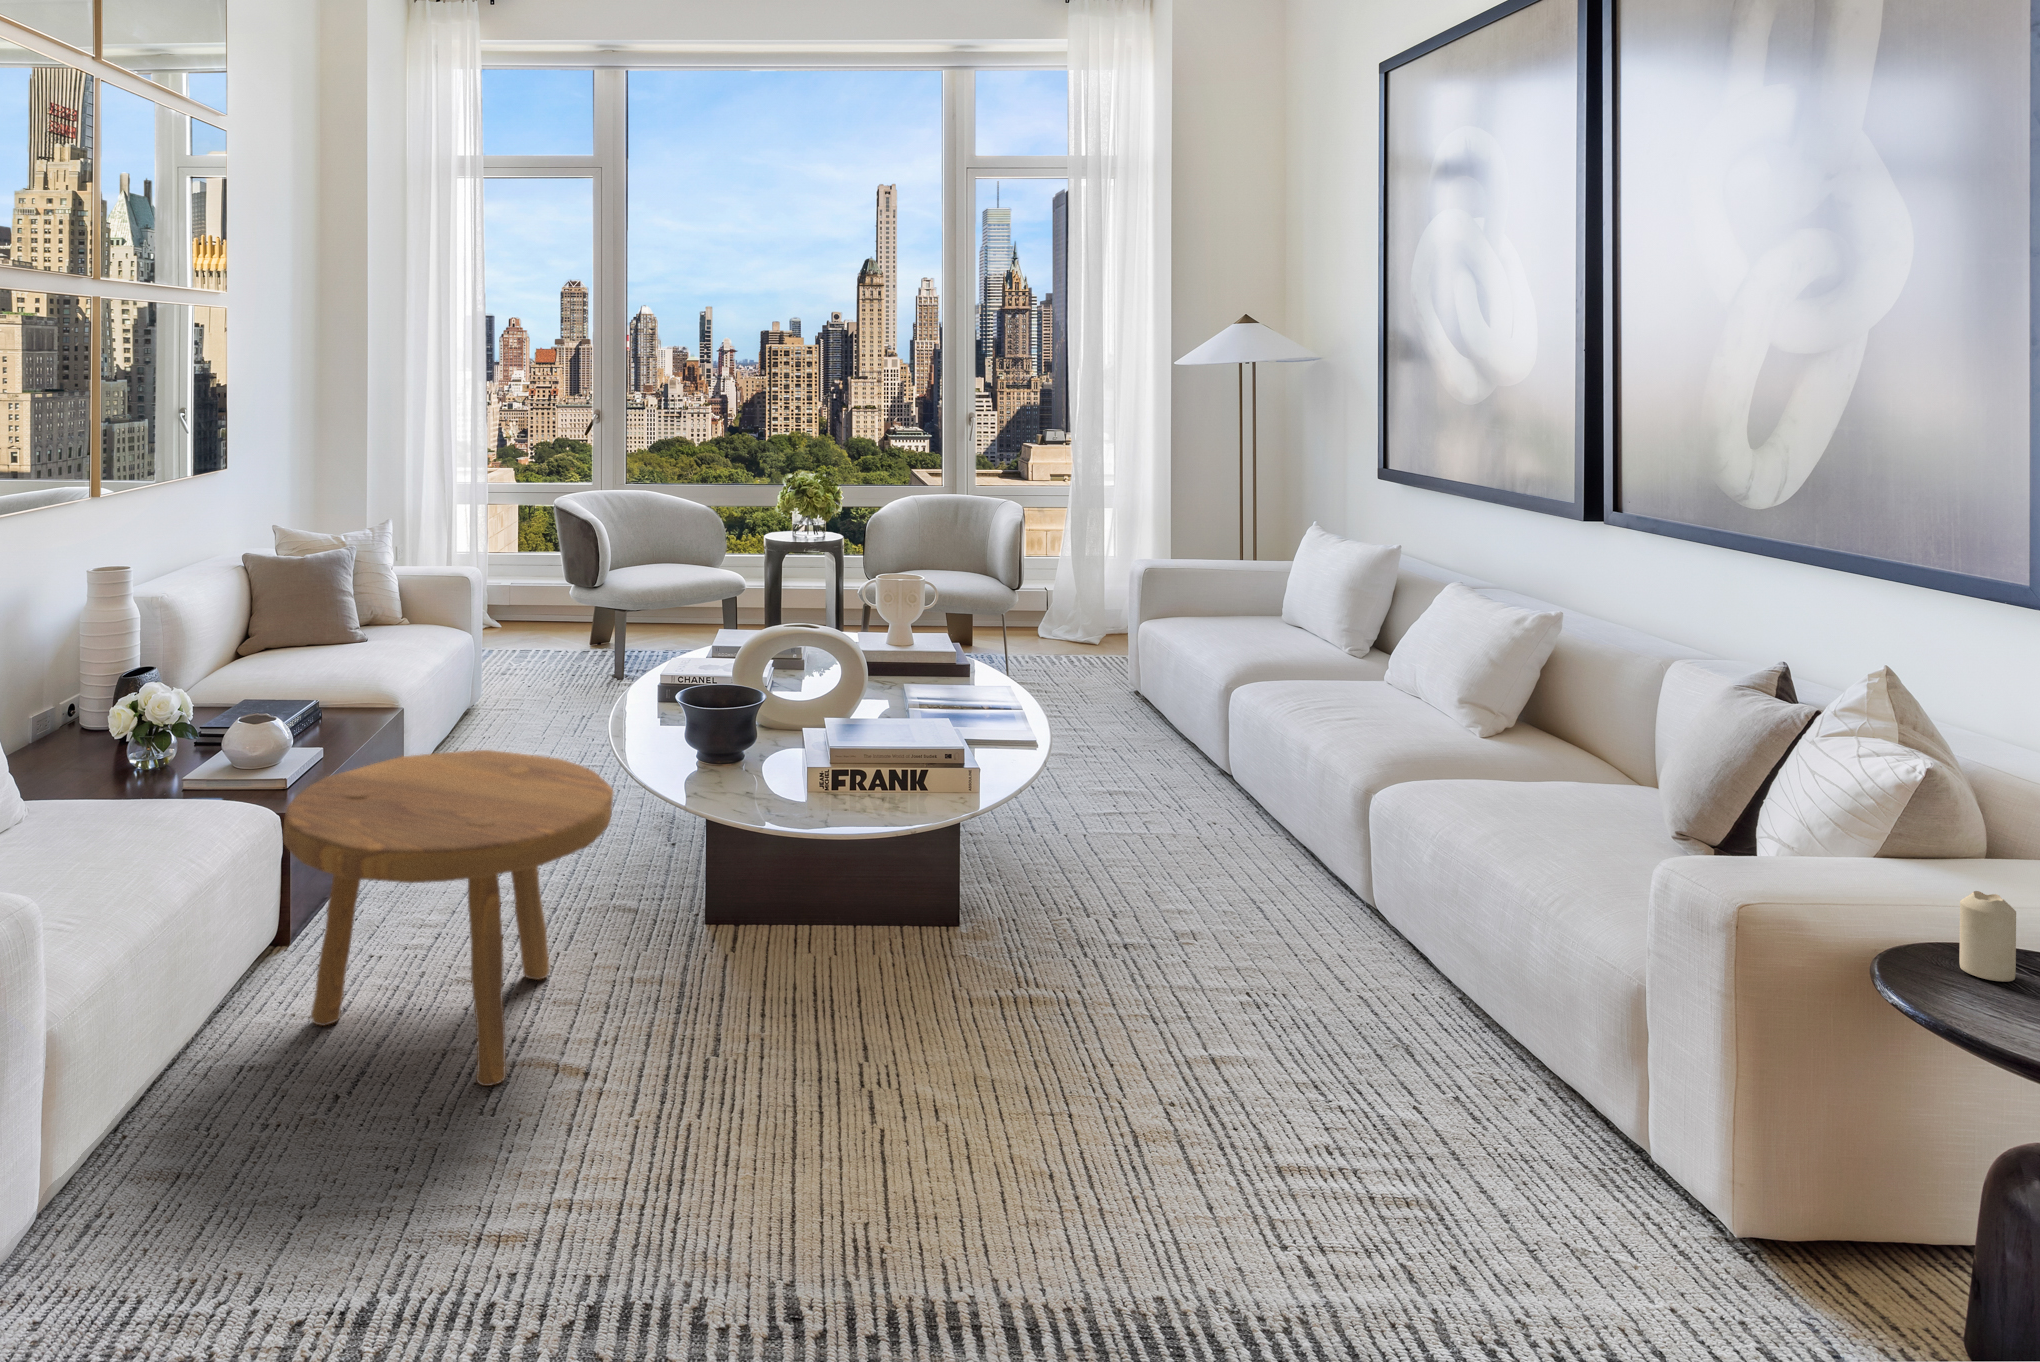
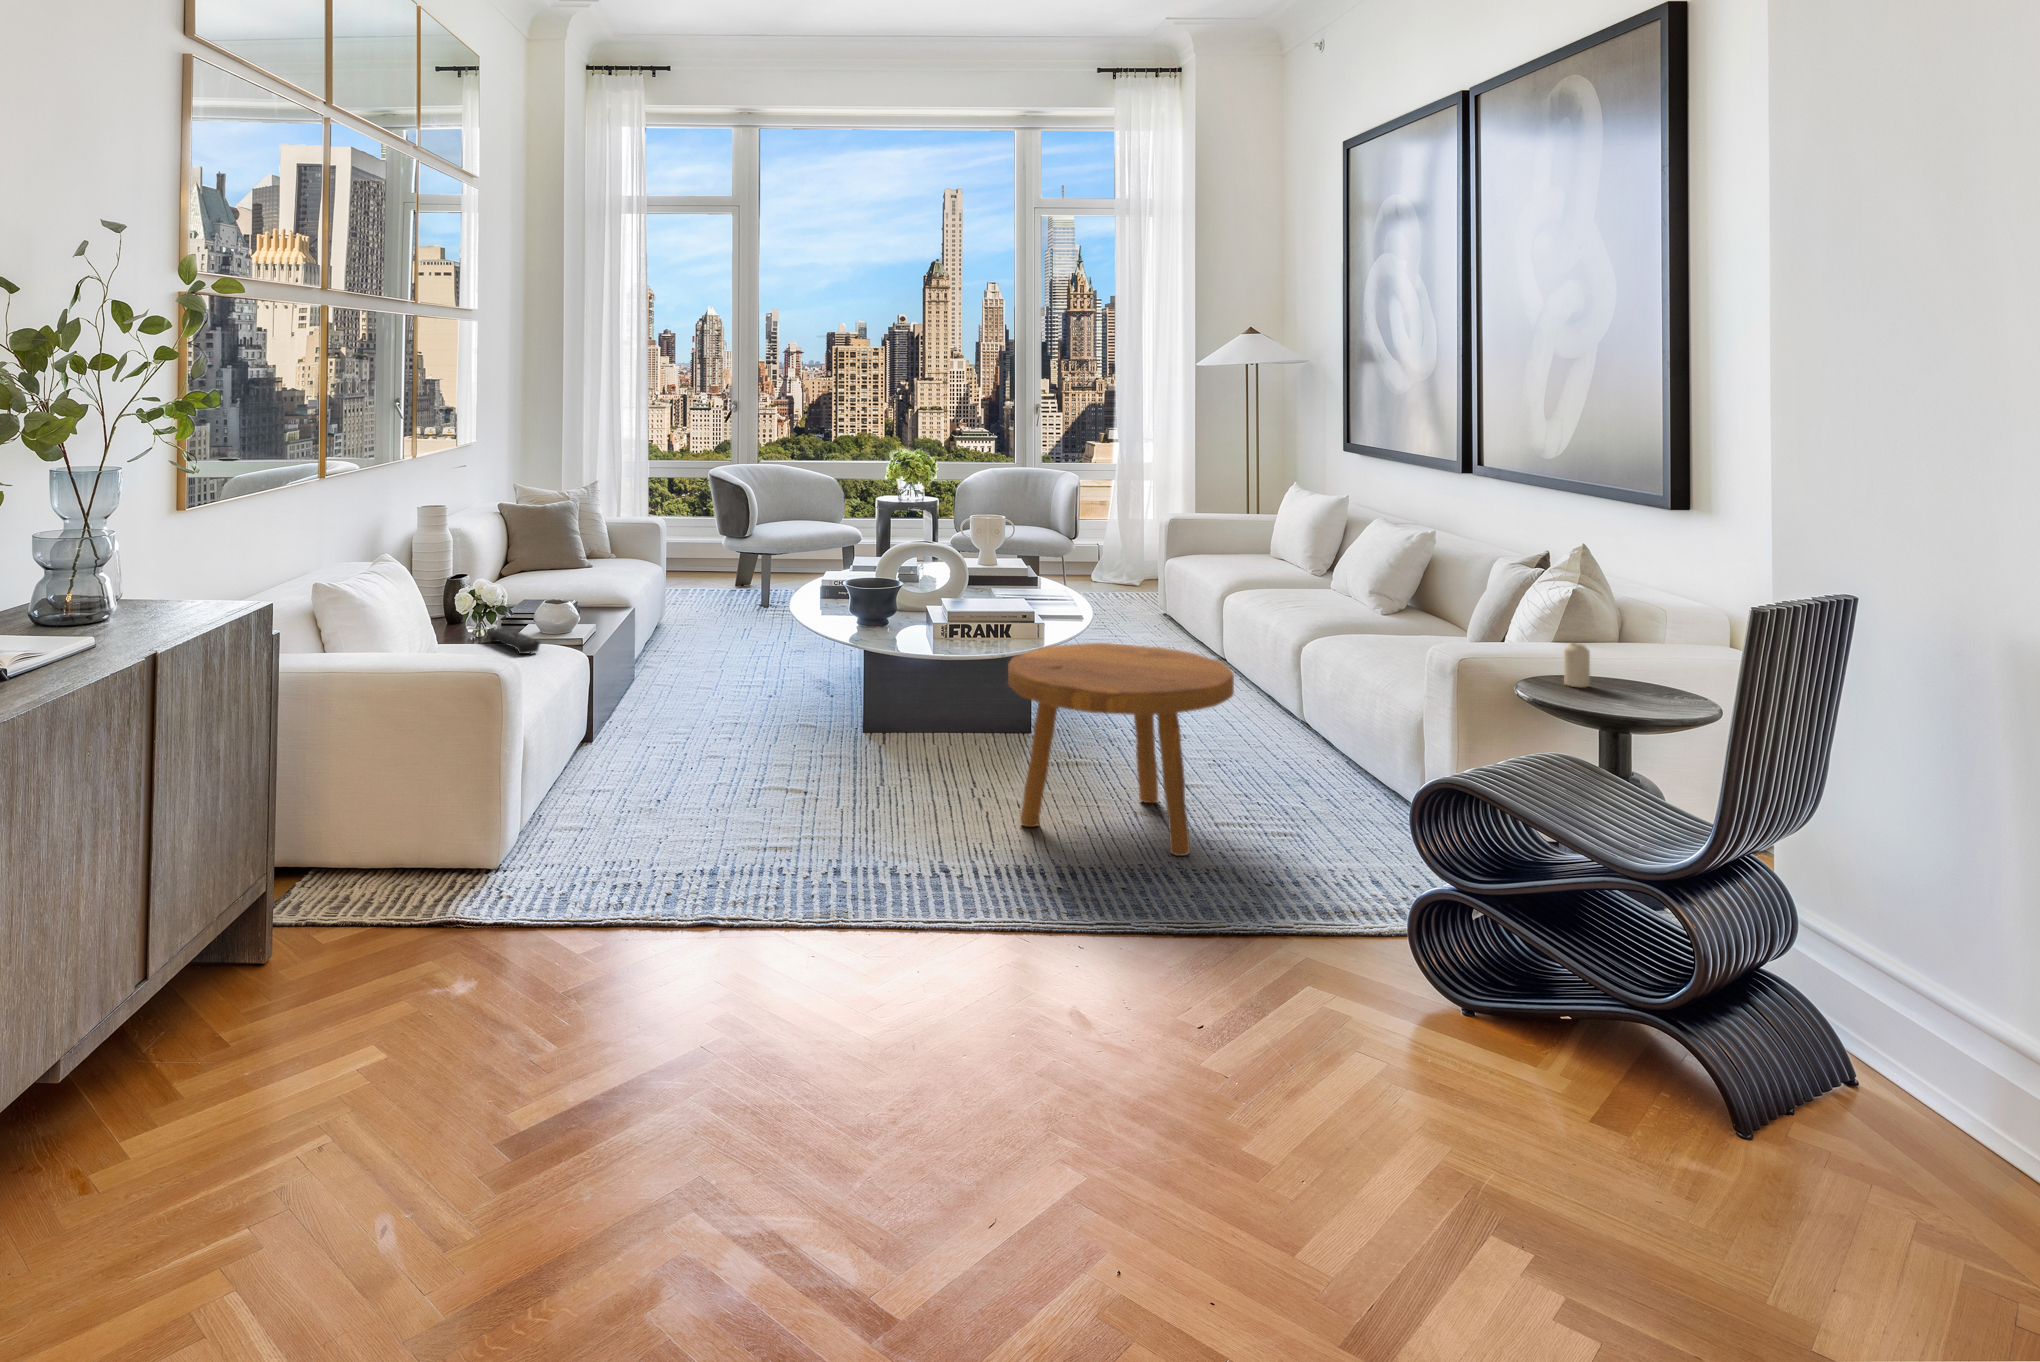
footstool: present [283,750,613,1086] -> present [1008,643,1234,856]
remote control: none [124,769,190,823] -> present [487,628,540,654]

